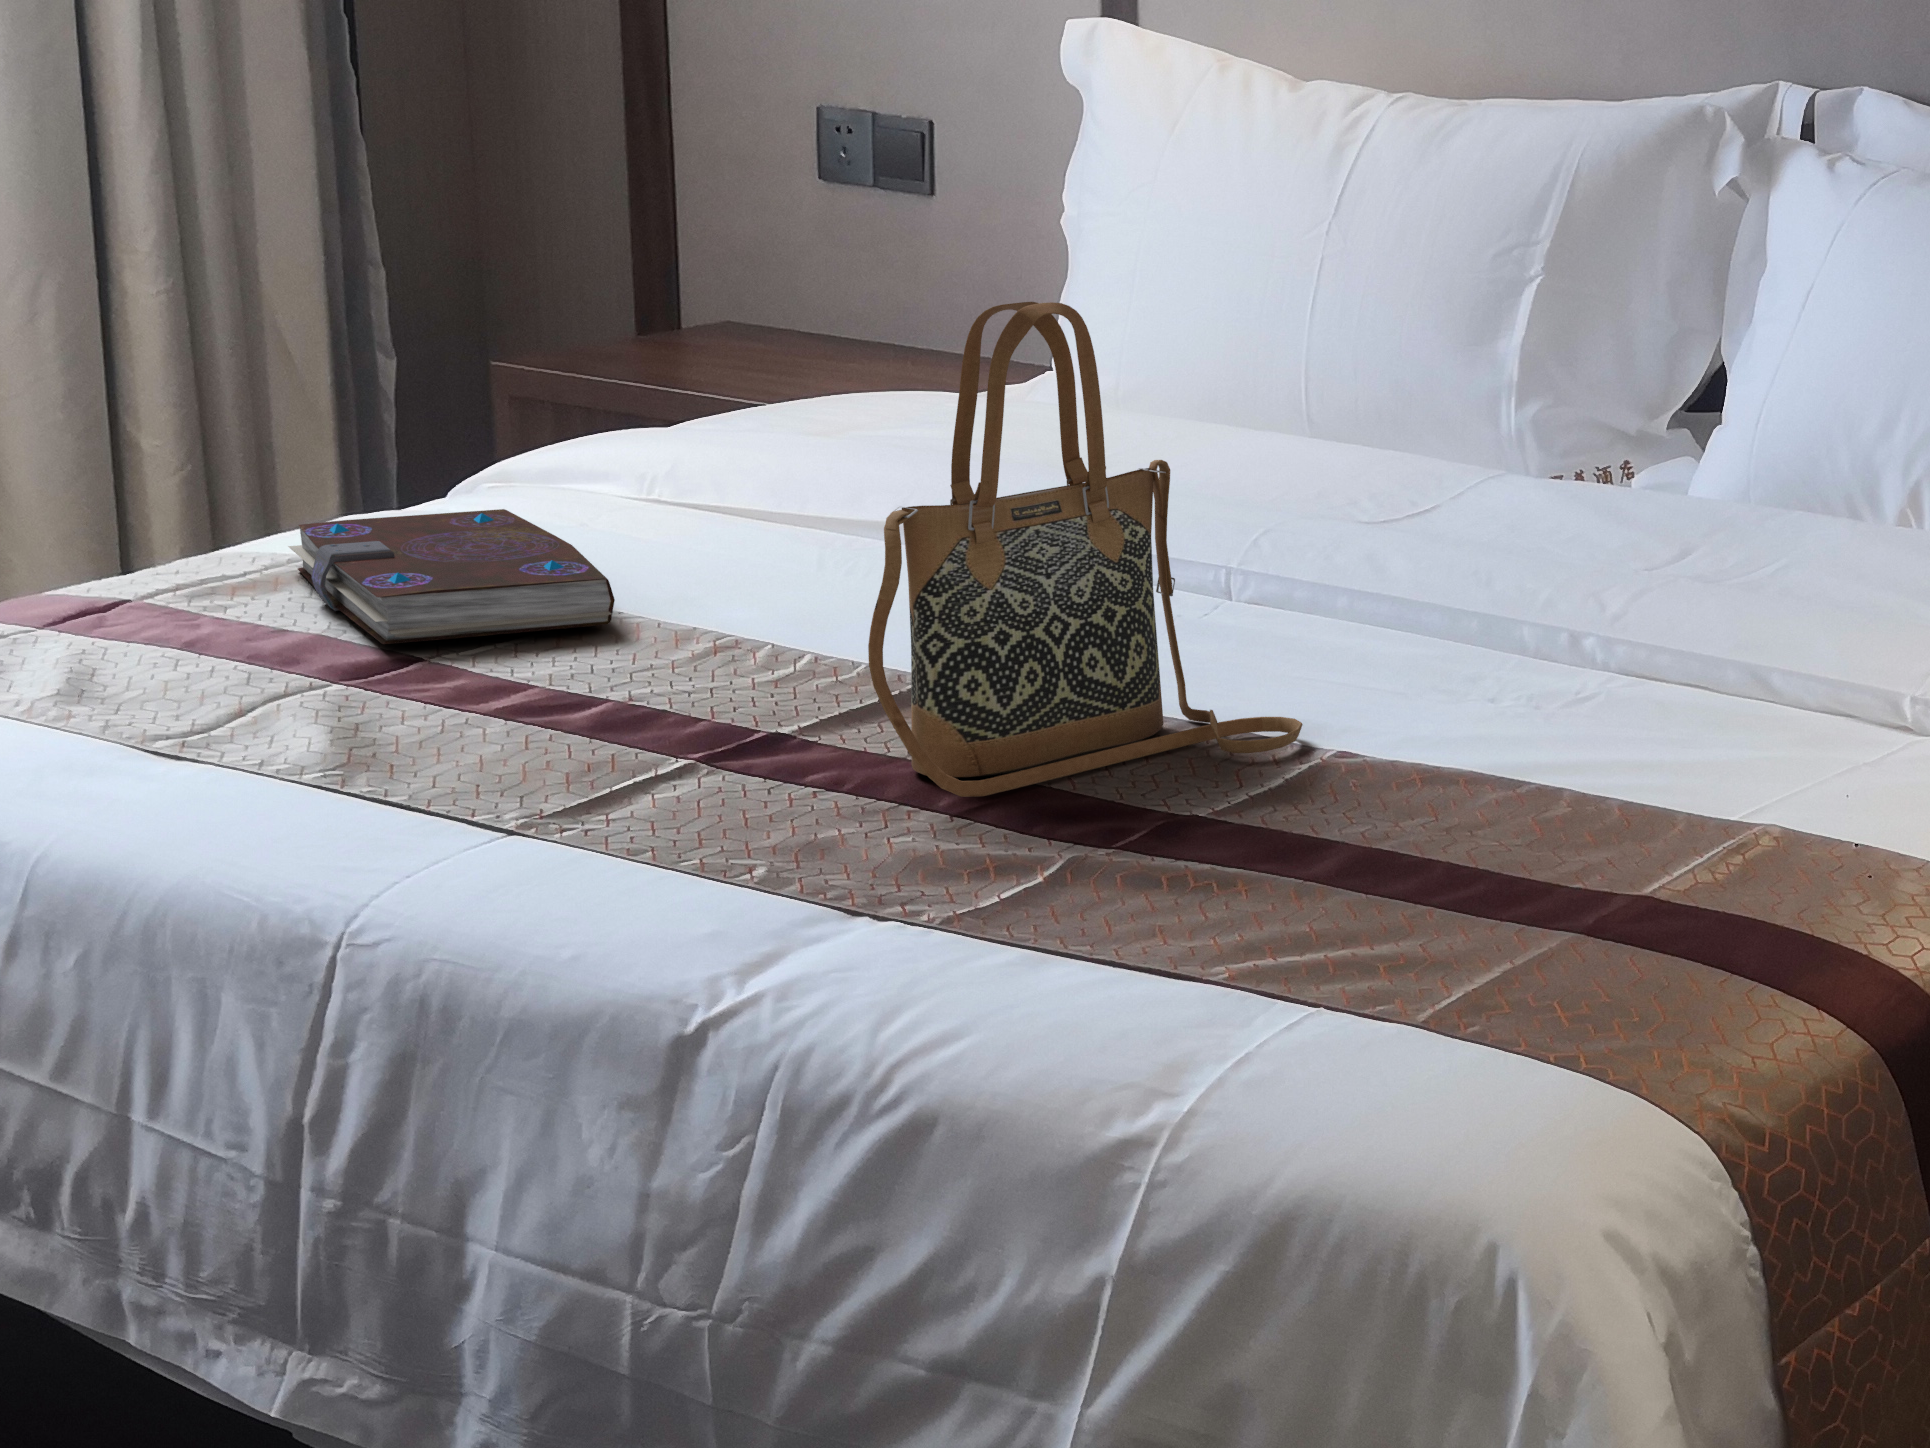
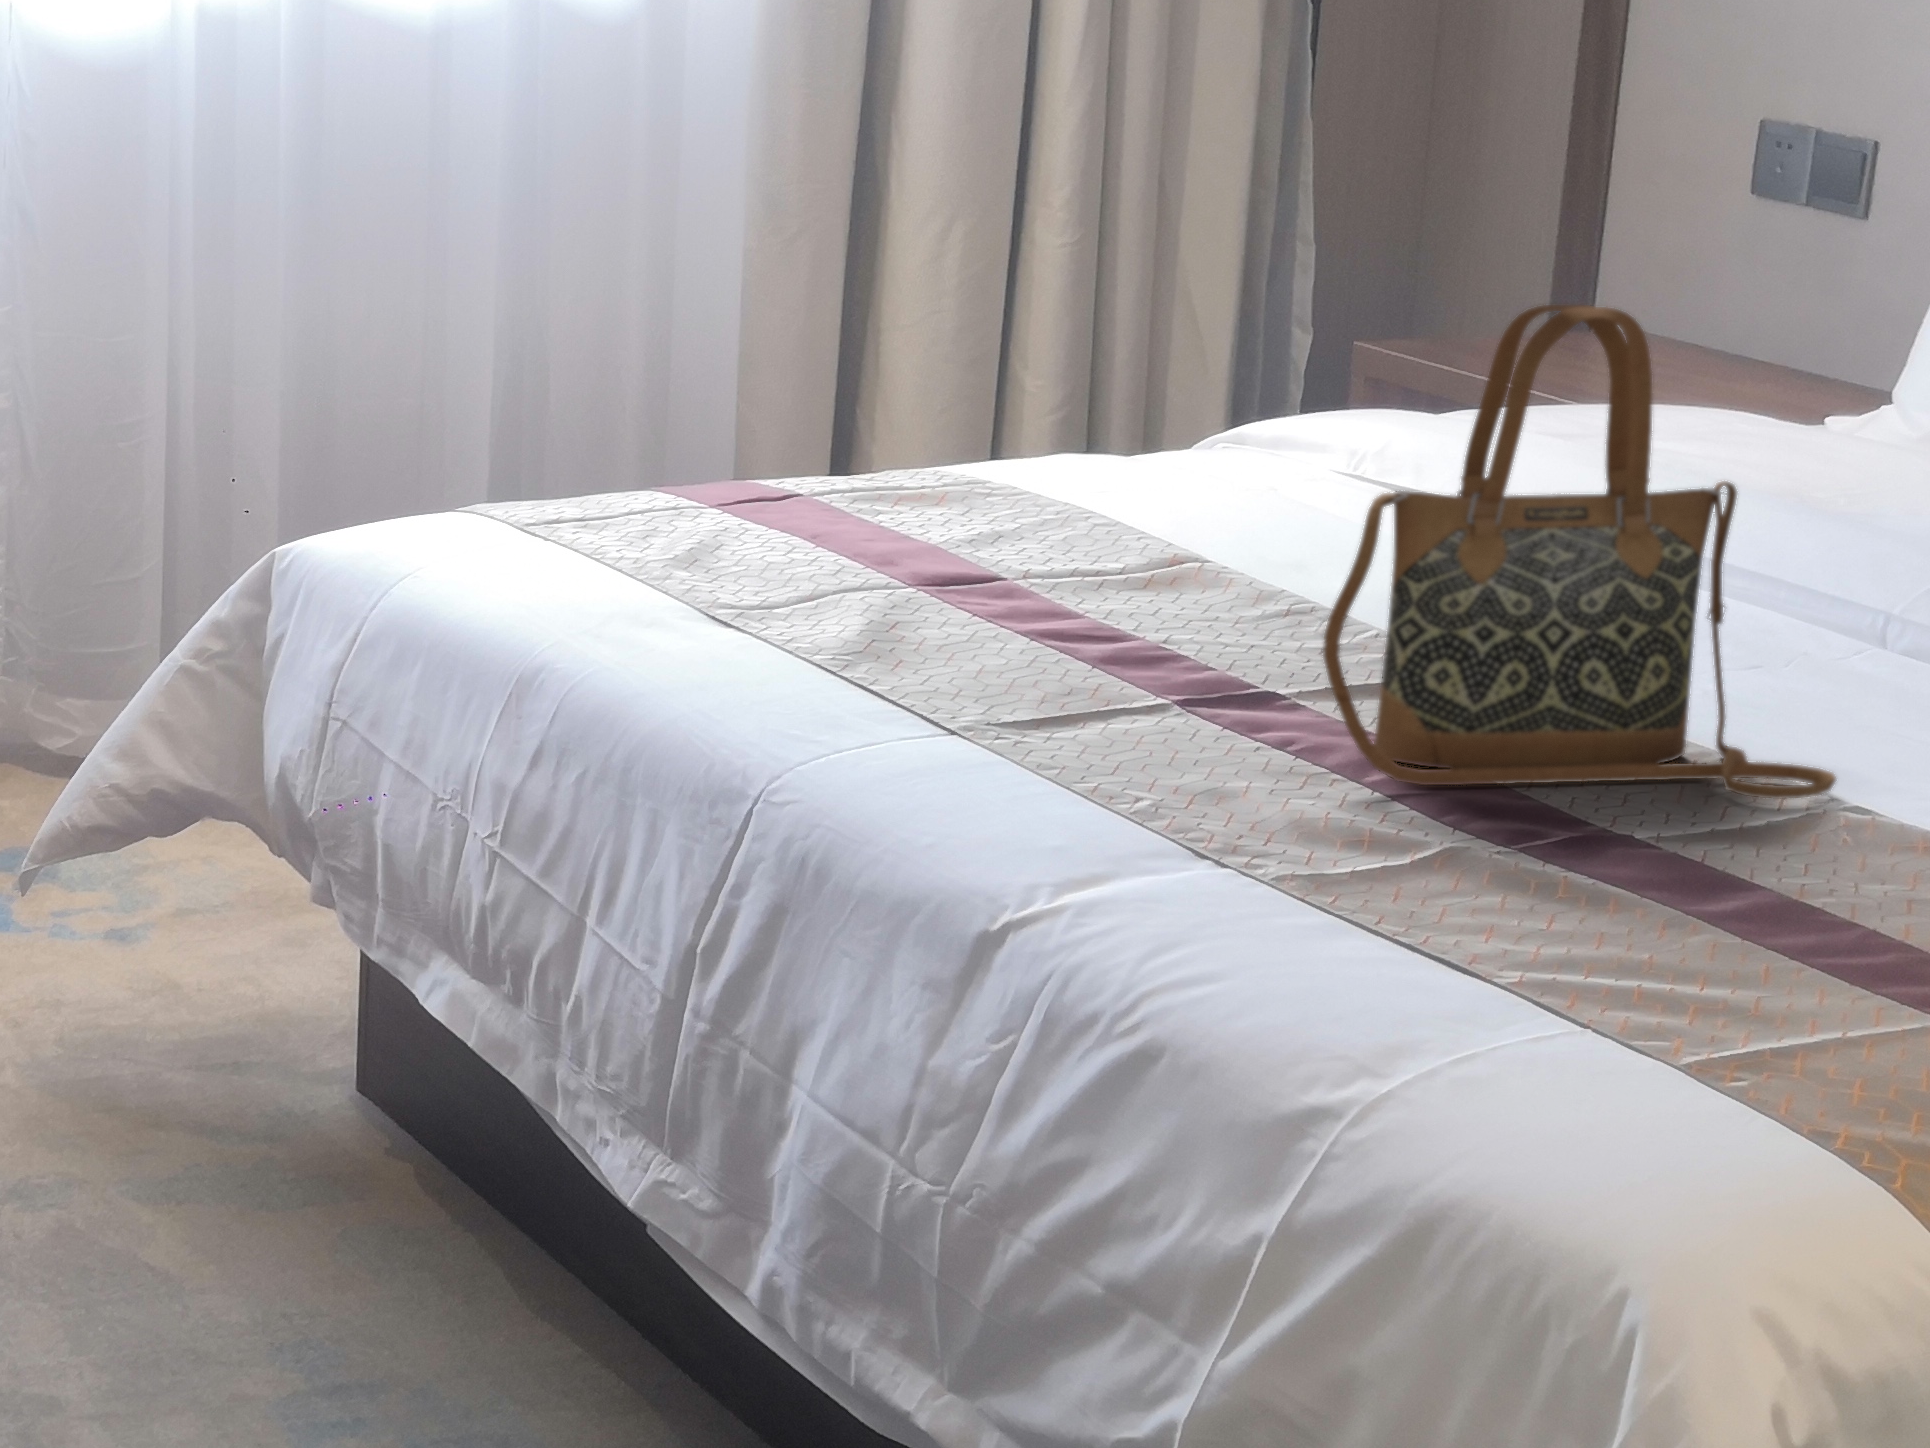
book: present [288,509,615,644] -> none [954,459,1207,582]

